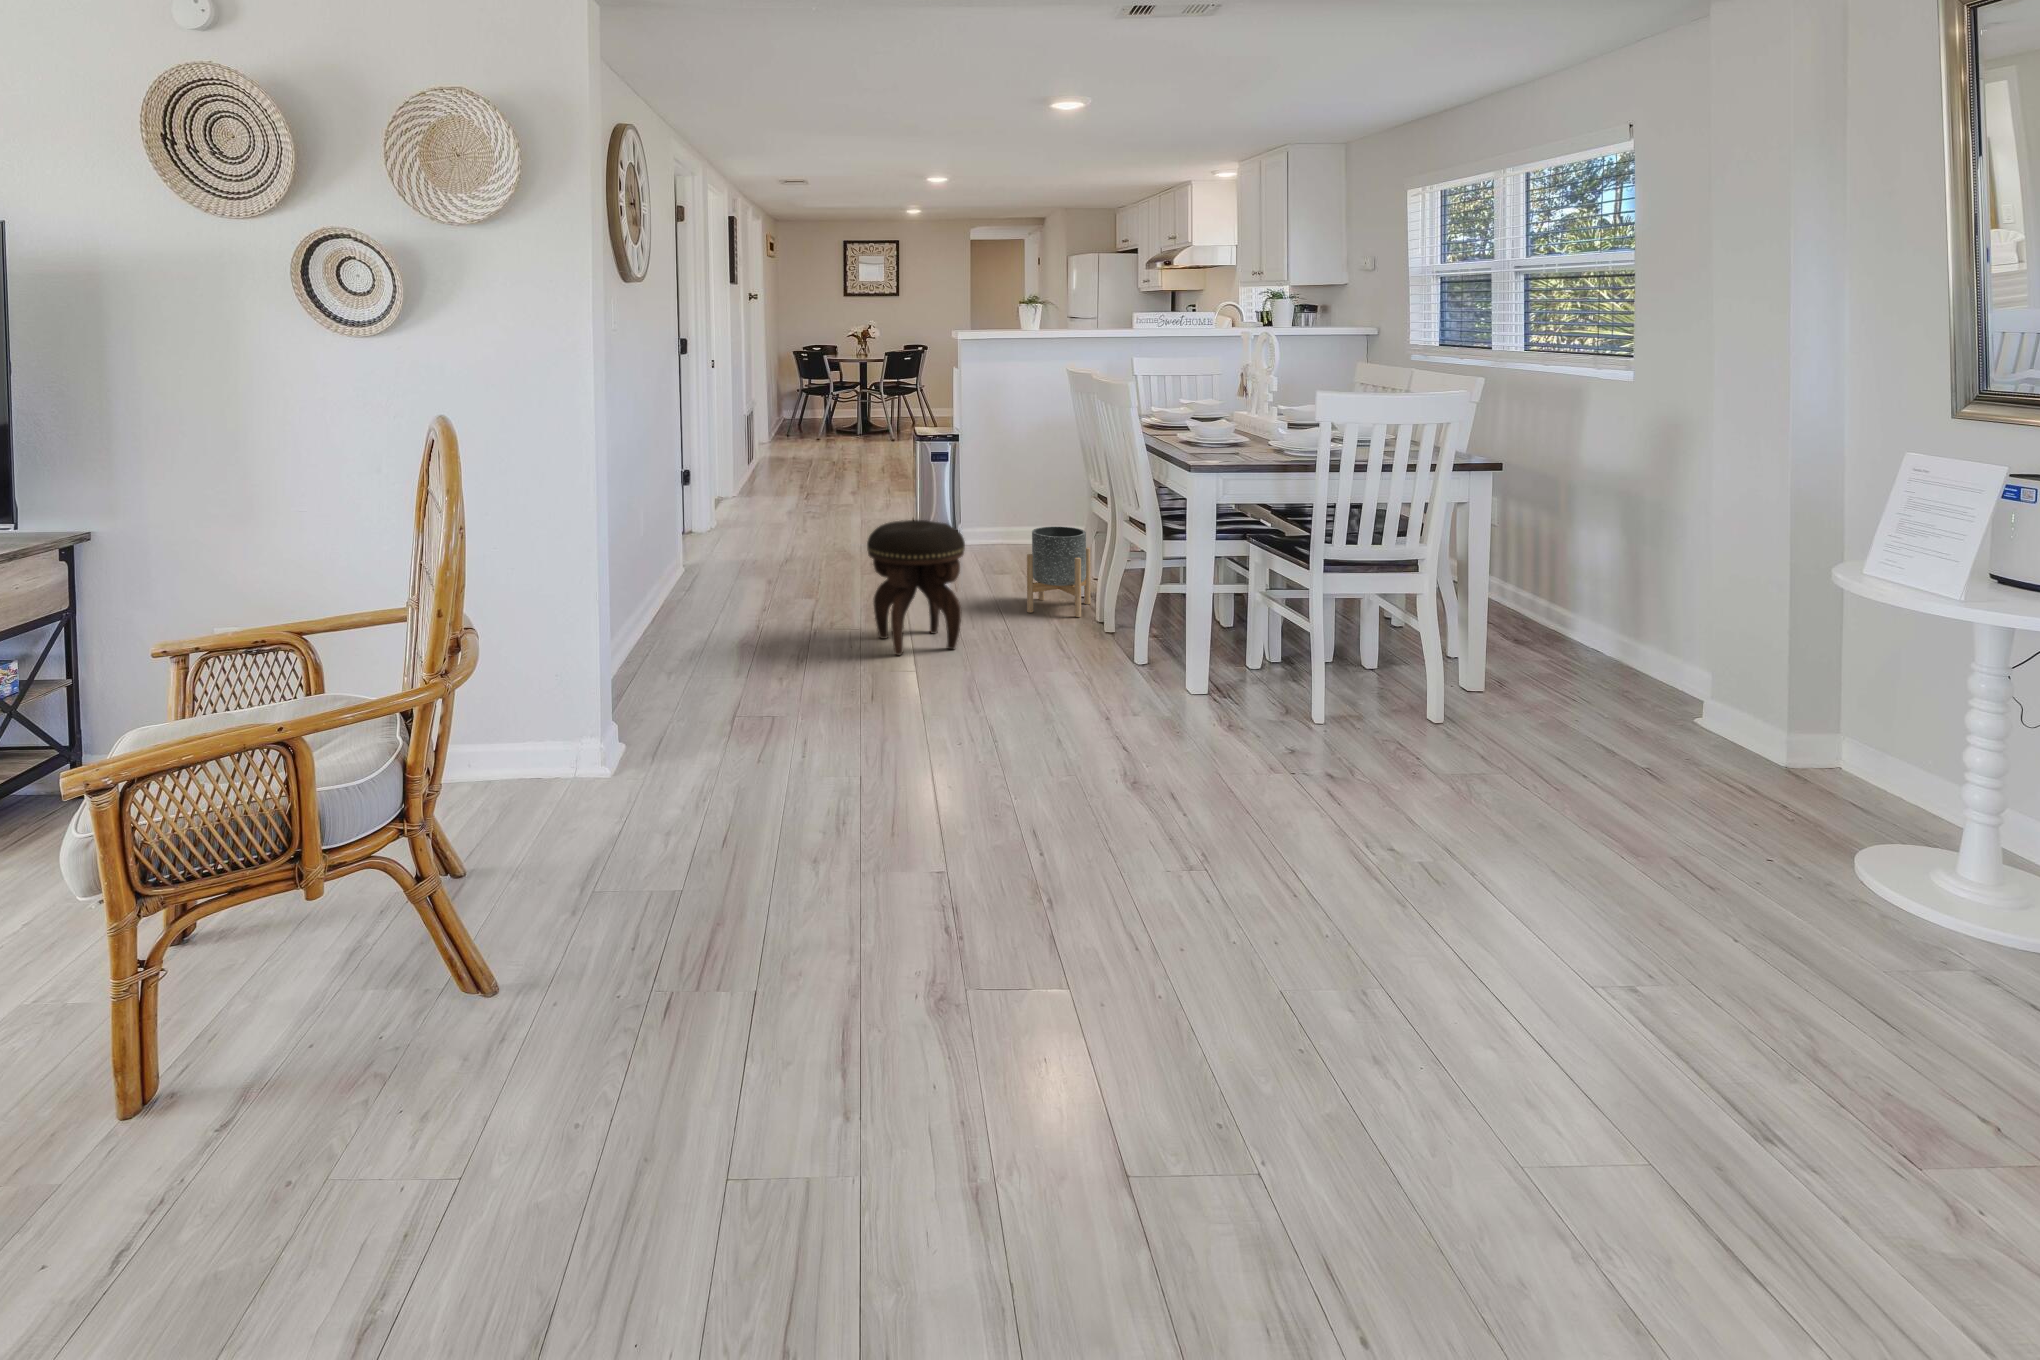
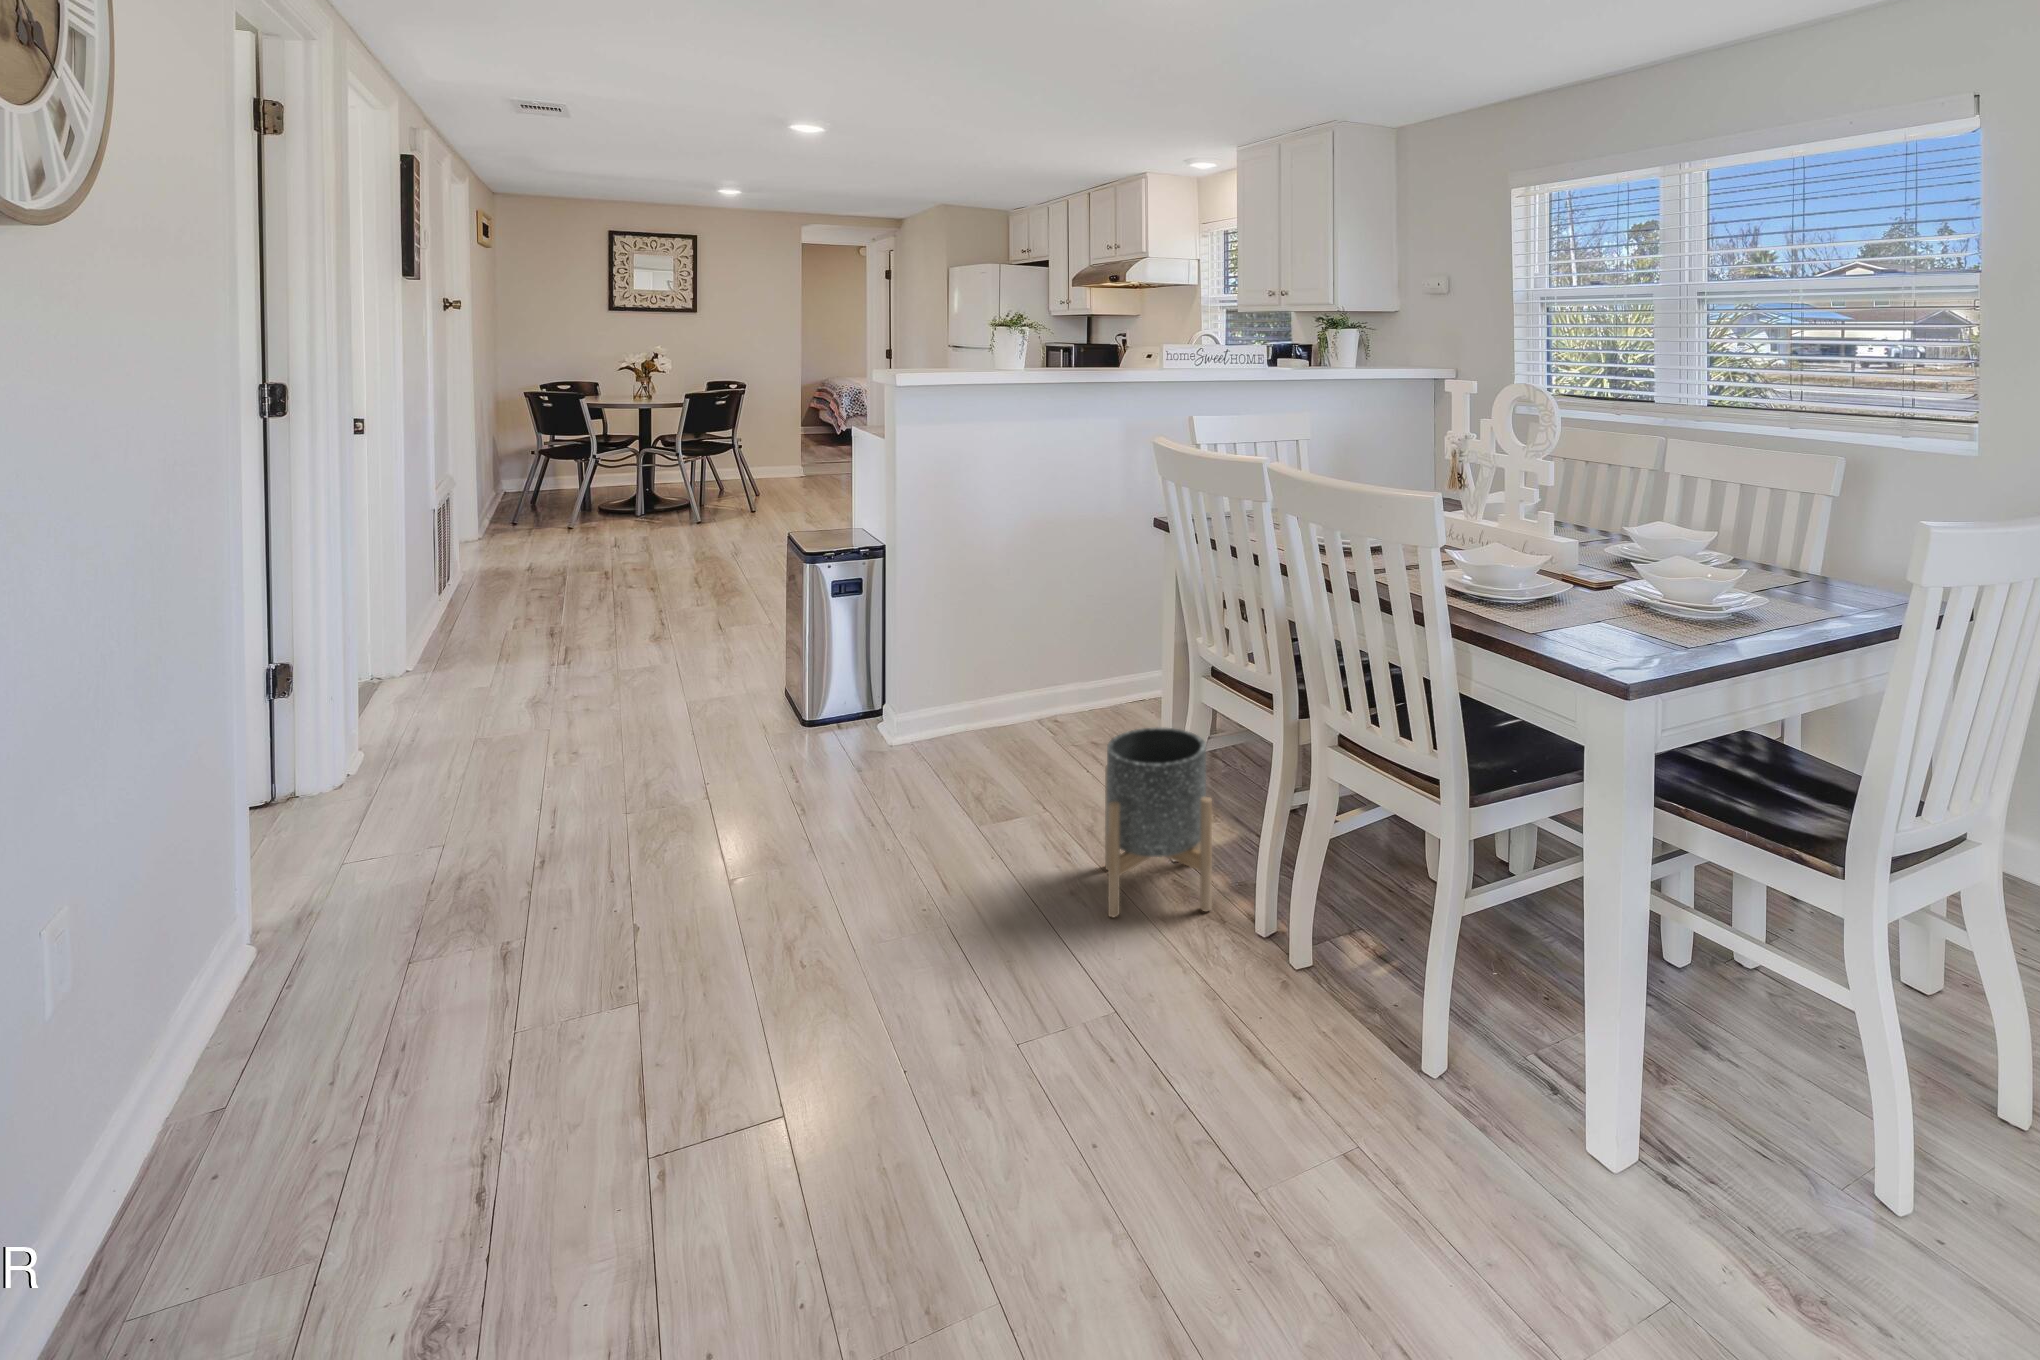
footstool: present [867,520,965,655] -> none [810,799,1051,1193]

